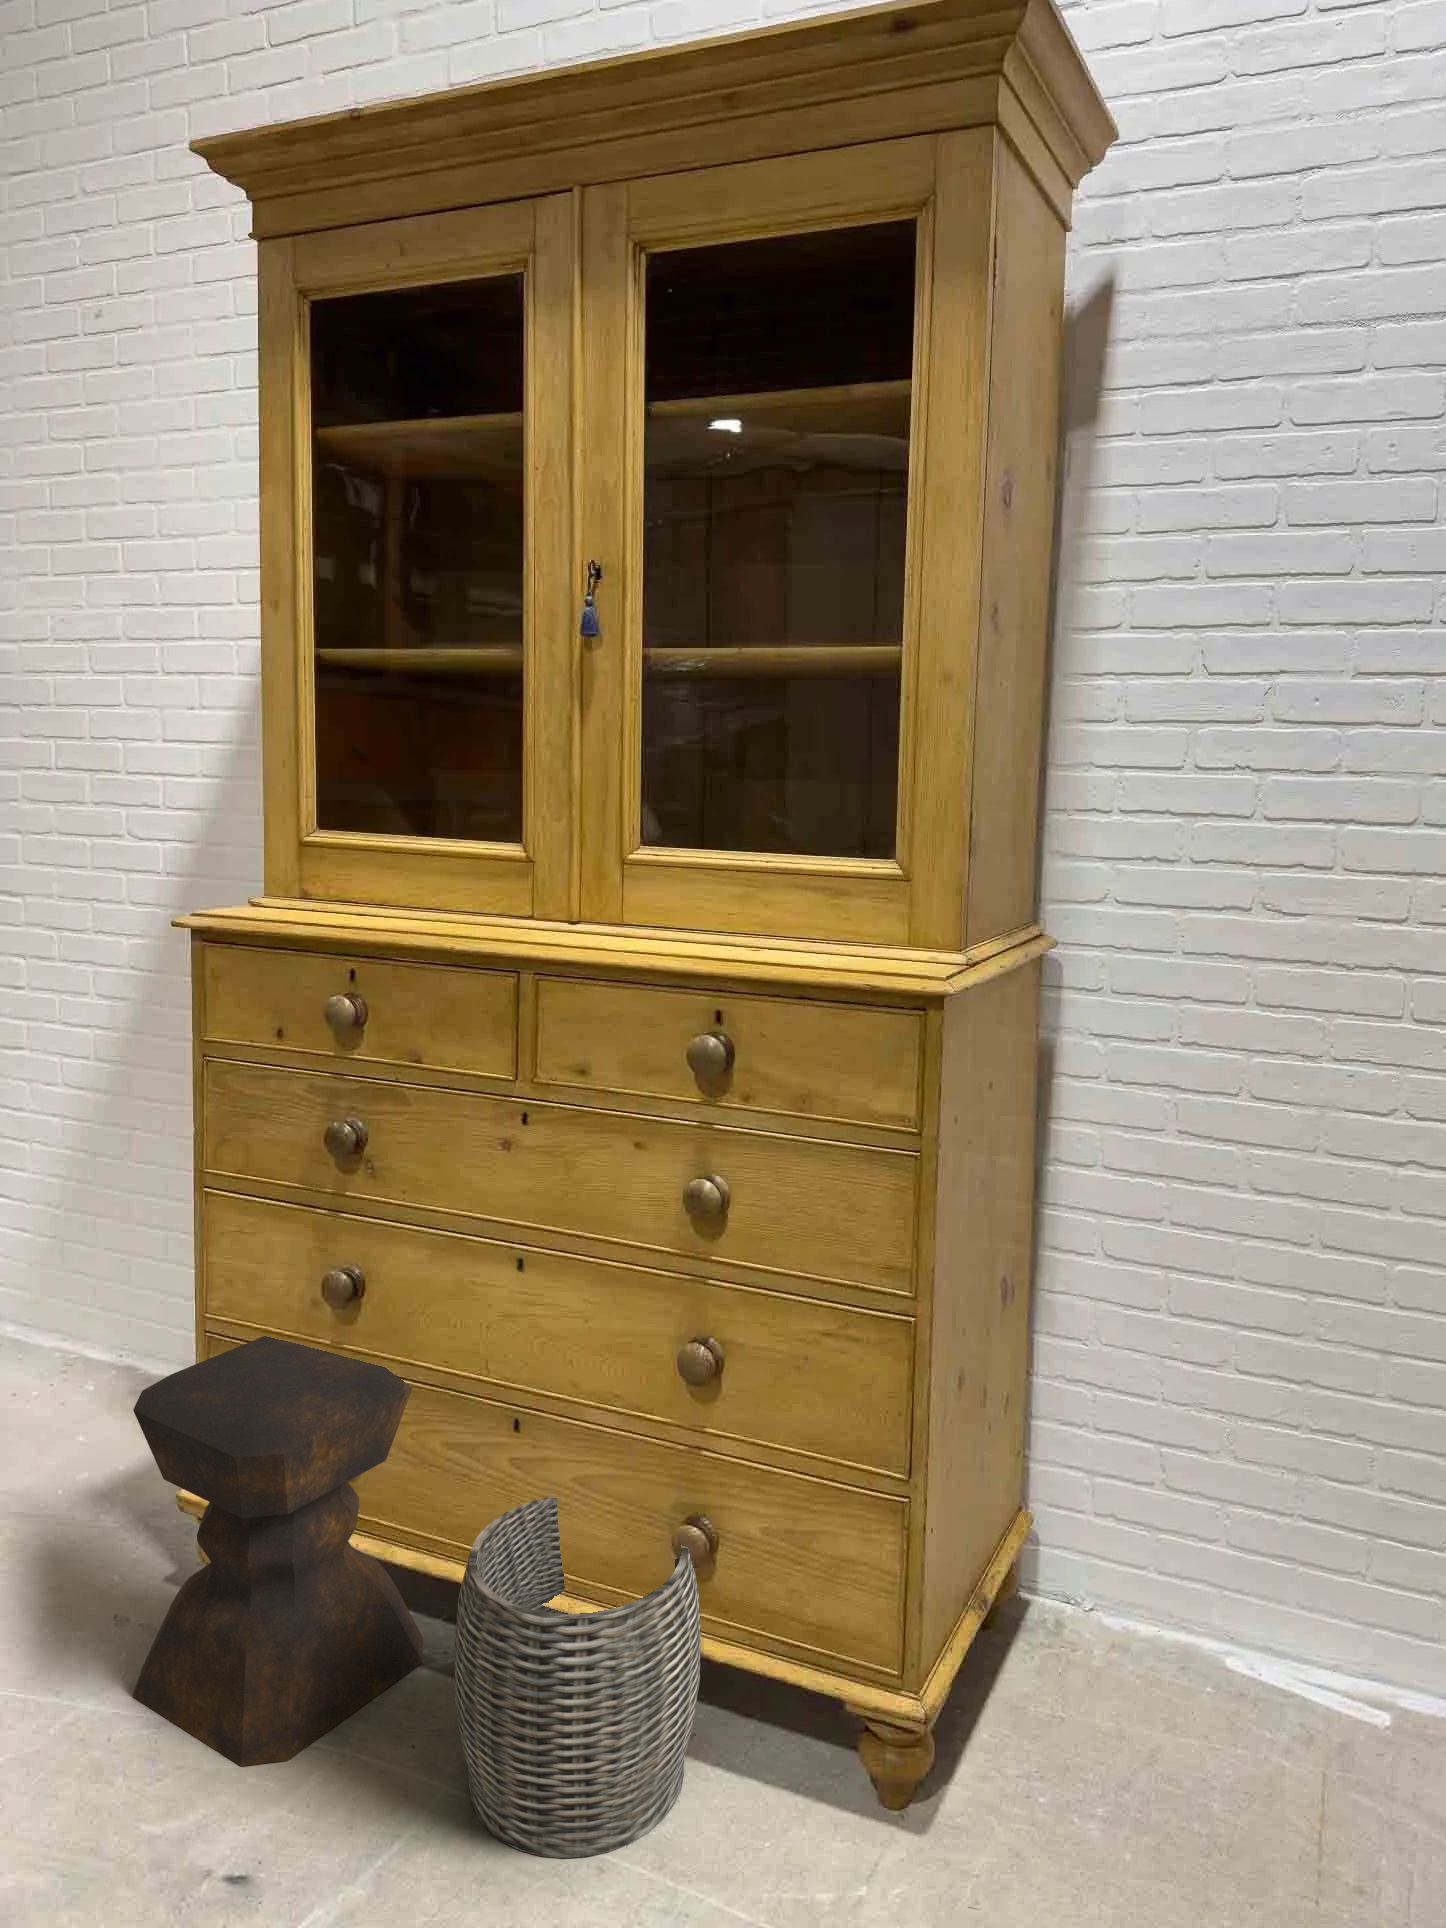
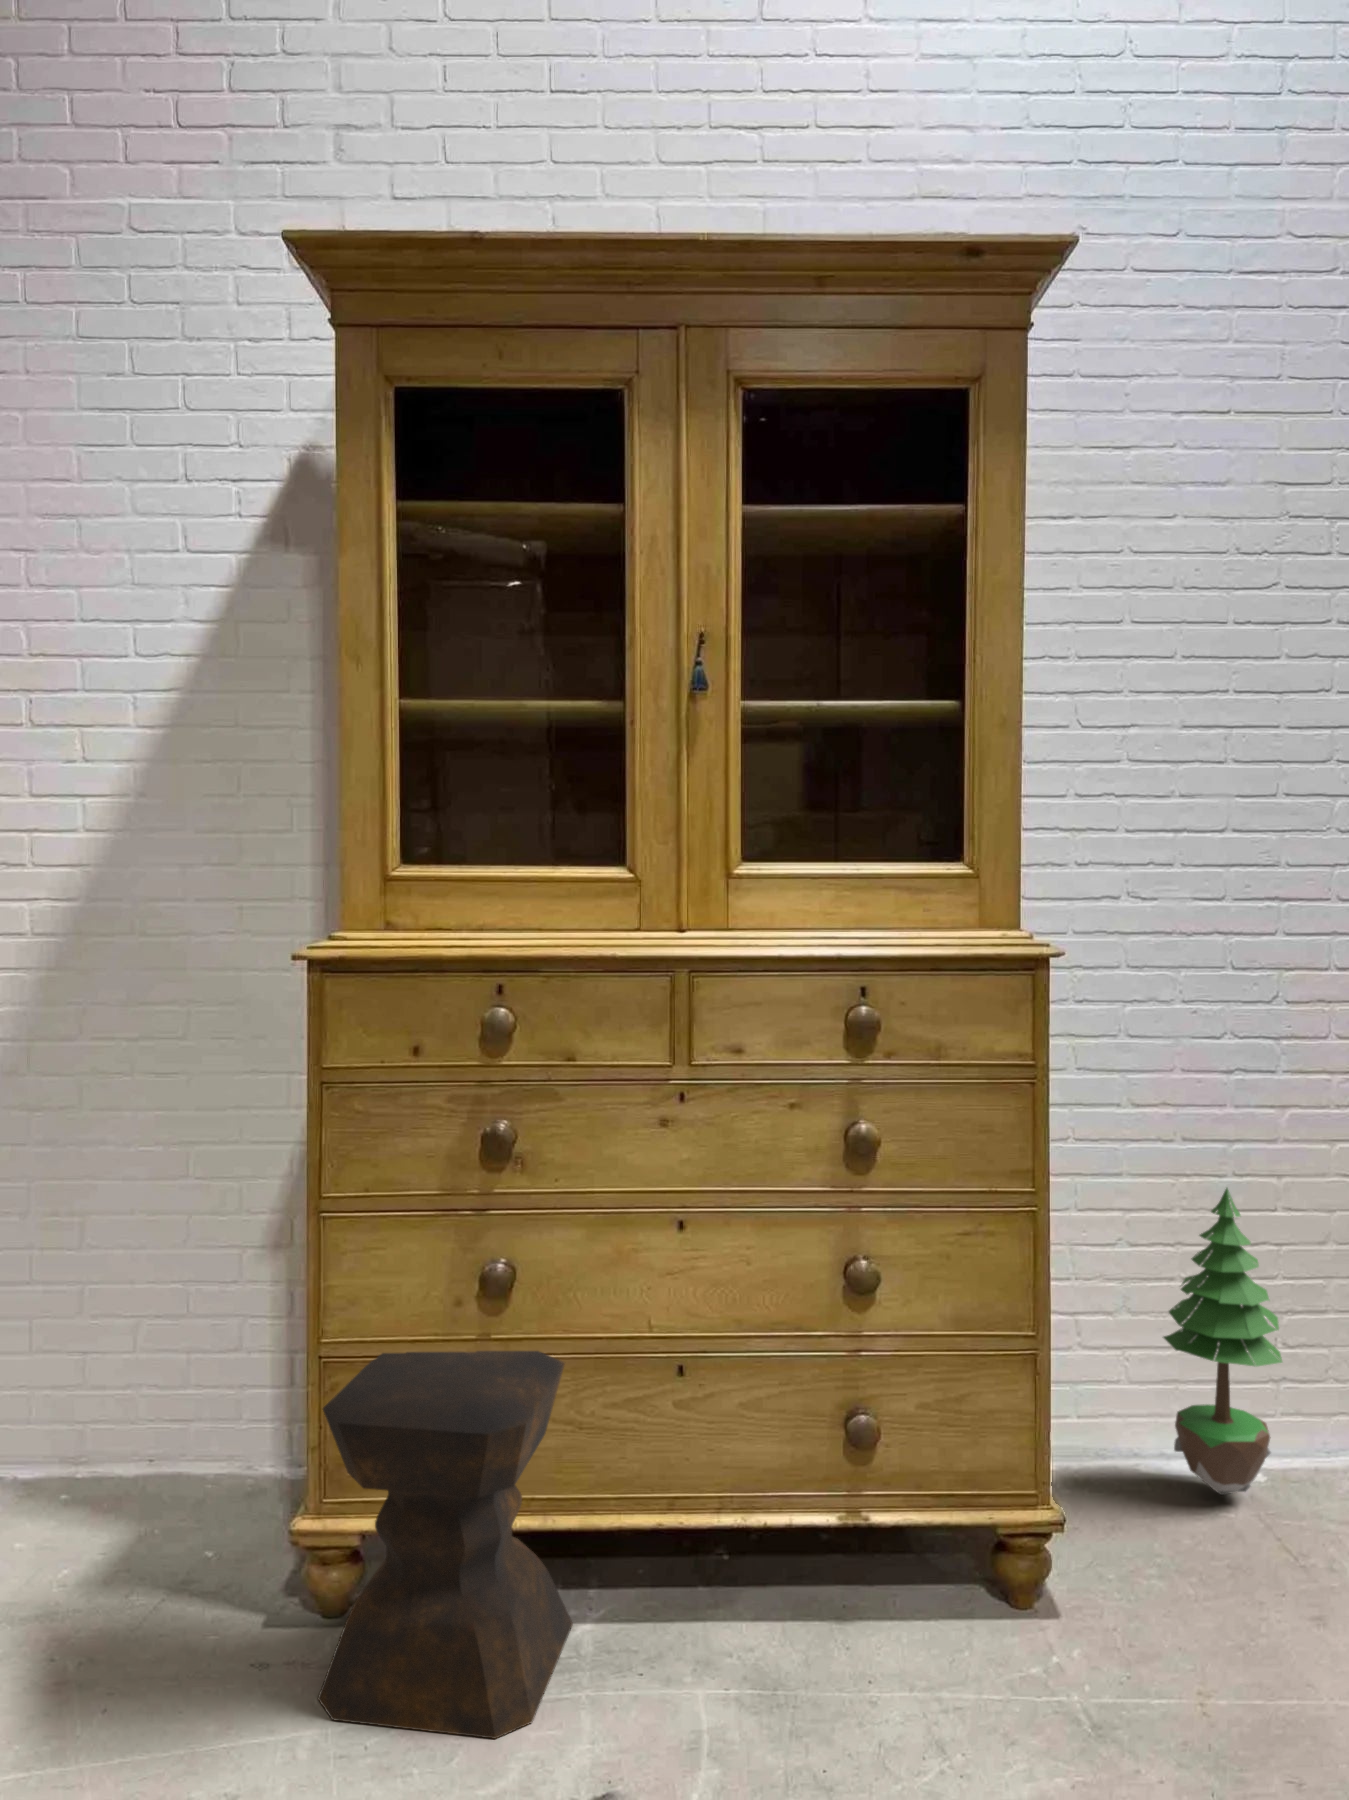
potted tree: none [1239,1323,1403,1733] -> present [1164,1188,1282,1495]
woven basket: present [455,1496,701,1858] -> none [676,1417,884,1722]

